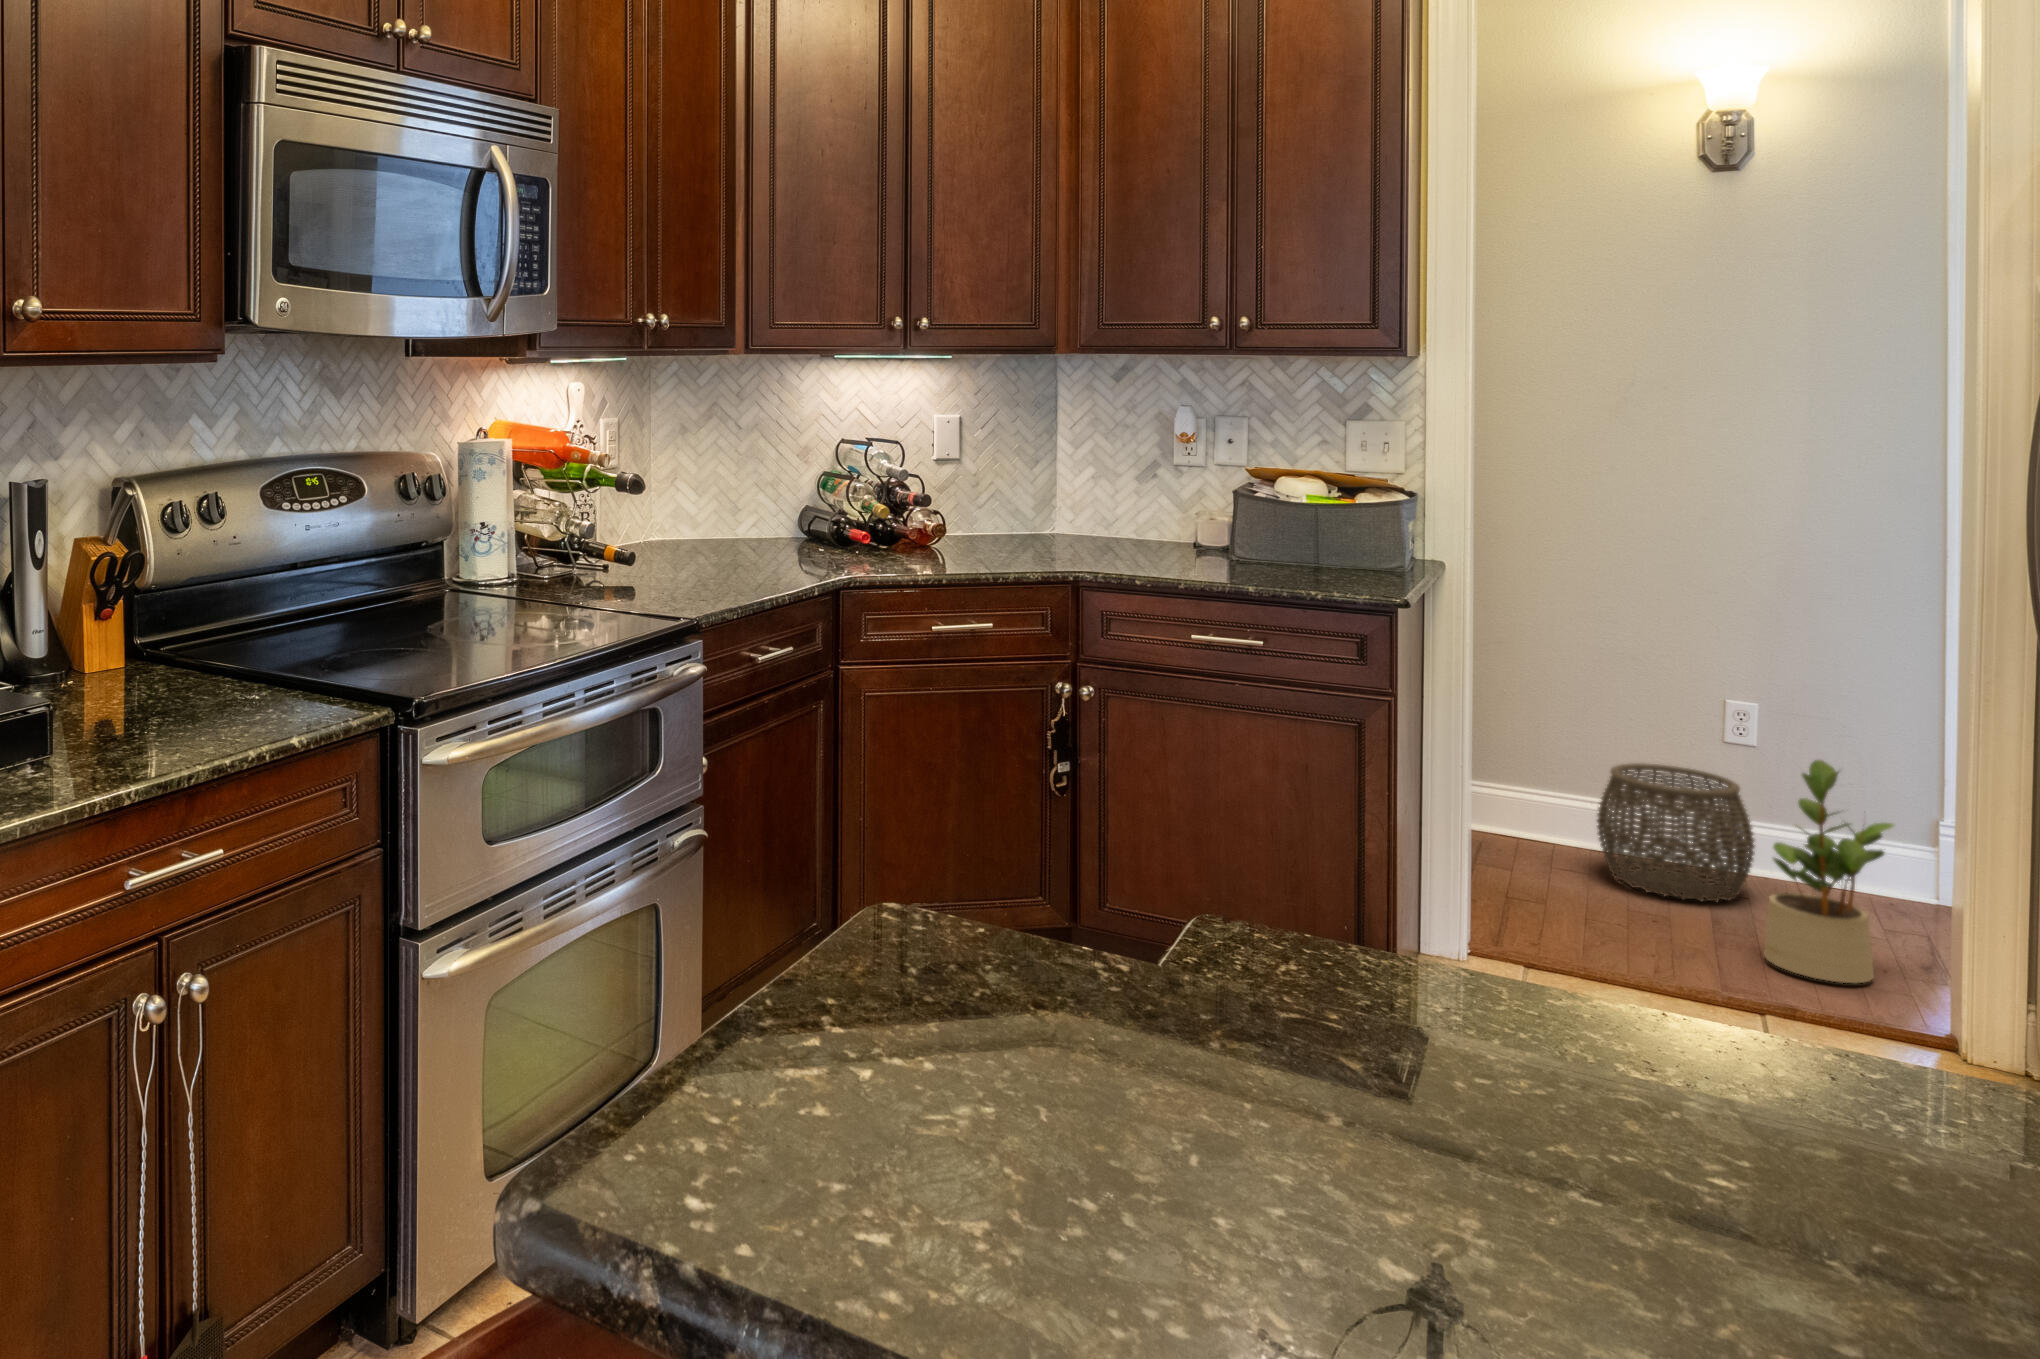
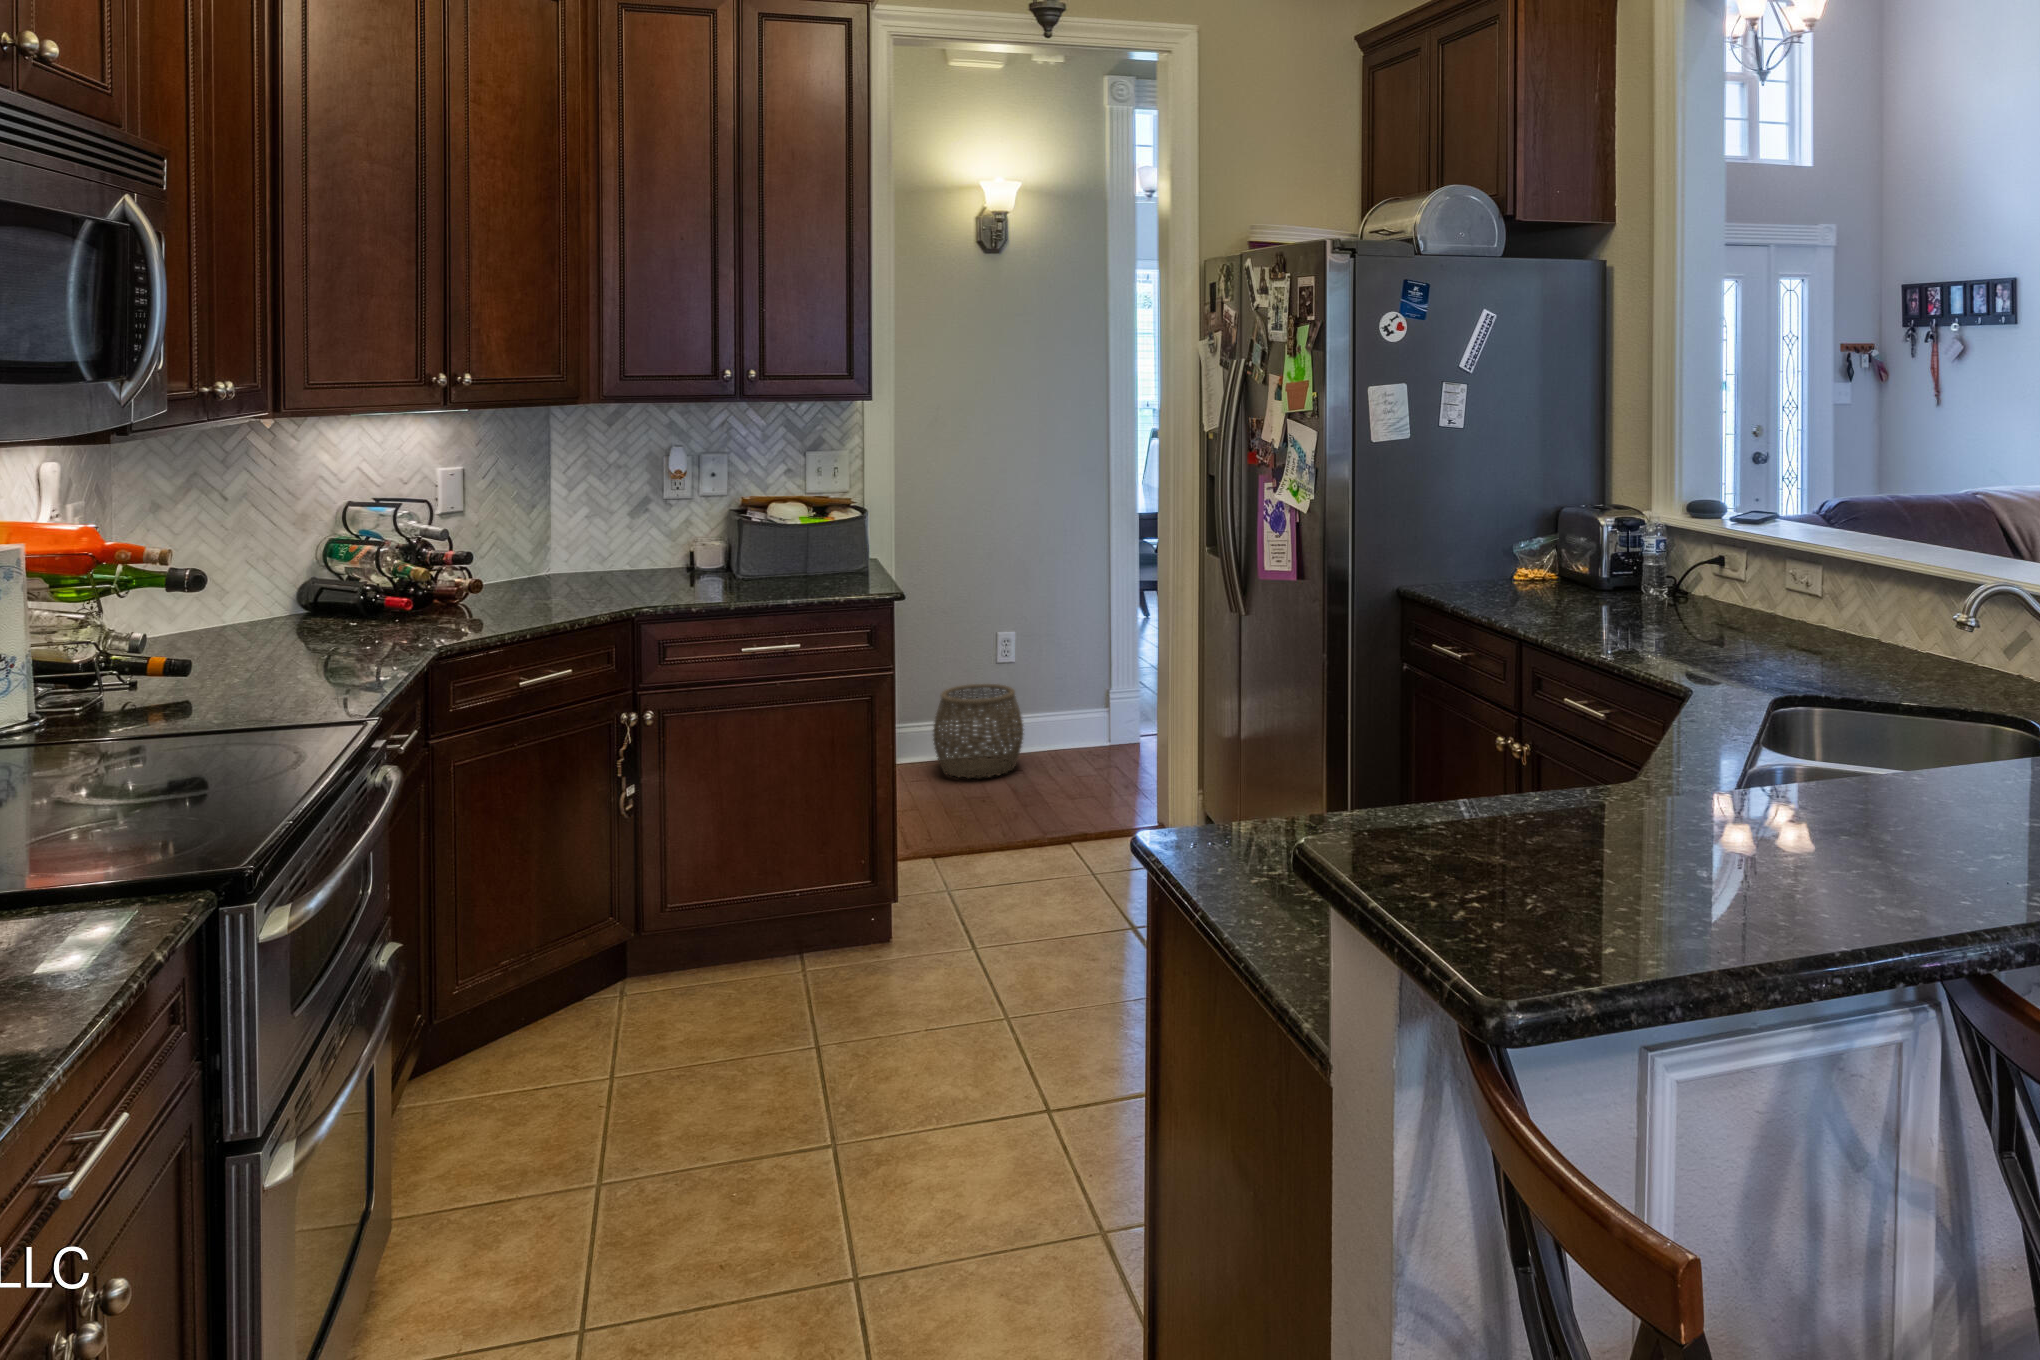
potted plant: present [1764,760,1893,983] -> none [1047,660,1108,806]

